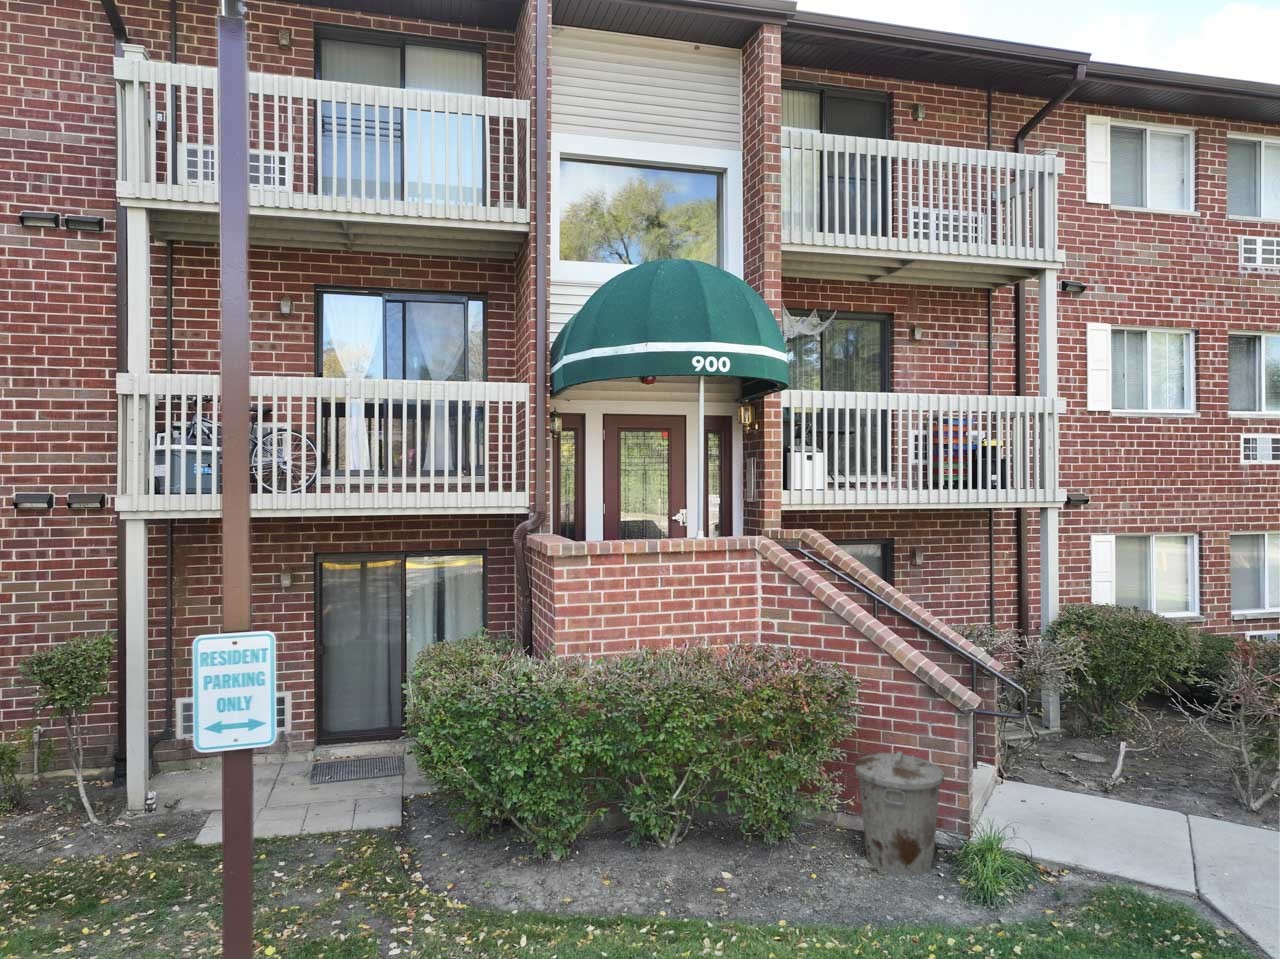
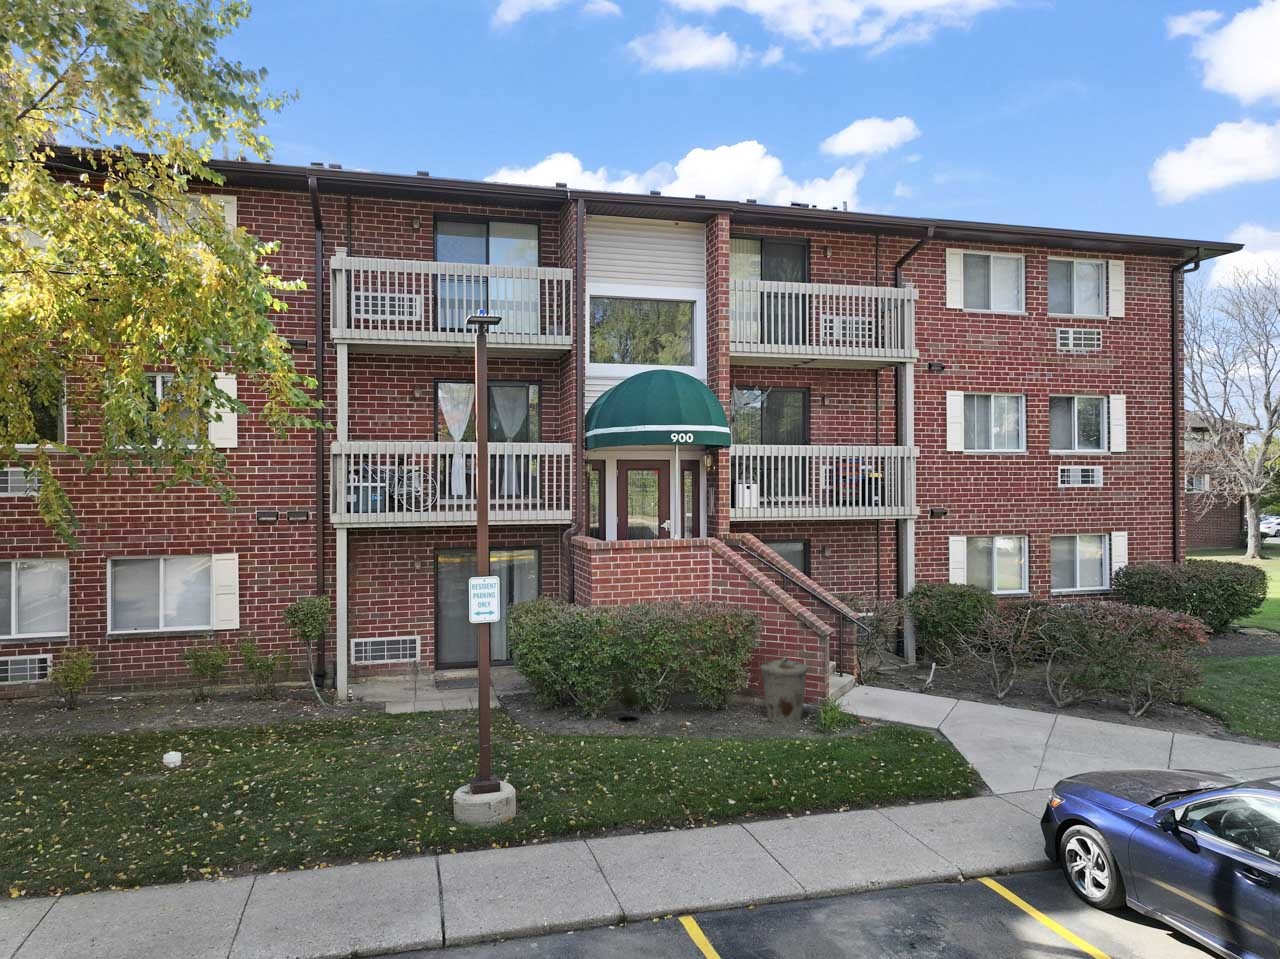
potted tree: none [590,787,646,882] -> present [616,679,641,724]

